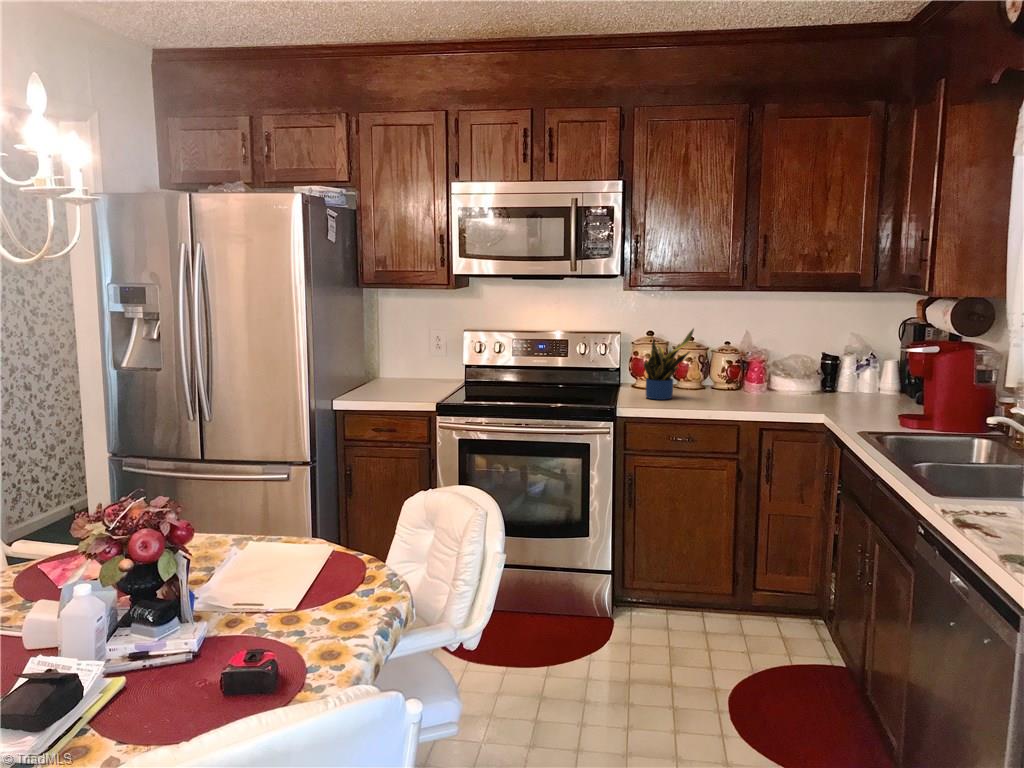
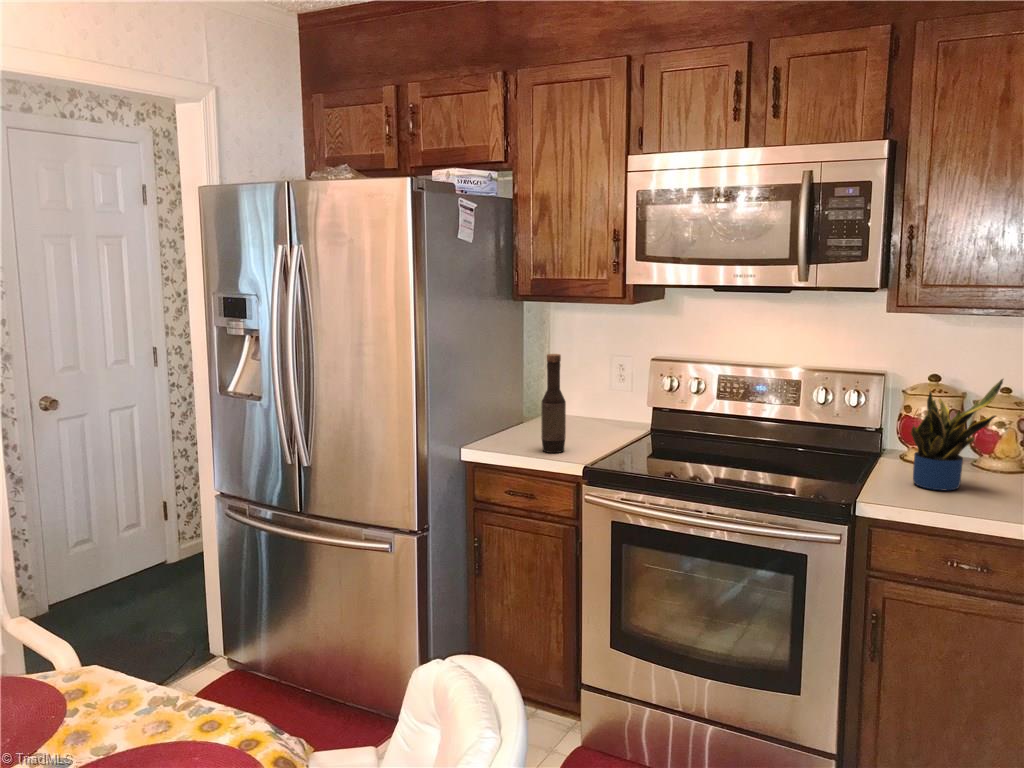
bottle: none [395,325,414,398] -> present [541,354,566,453]

